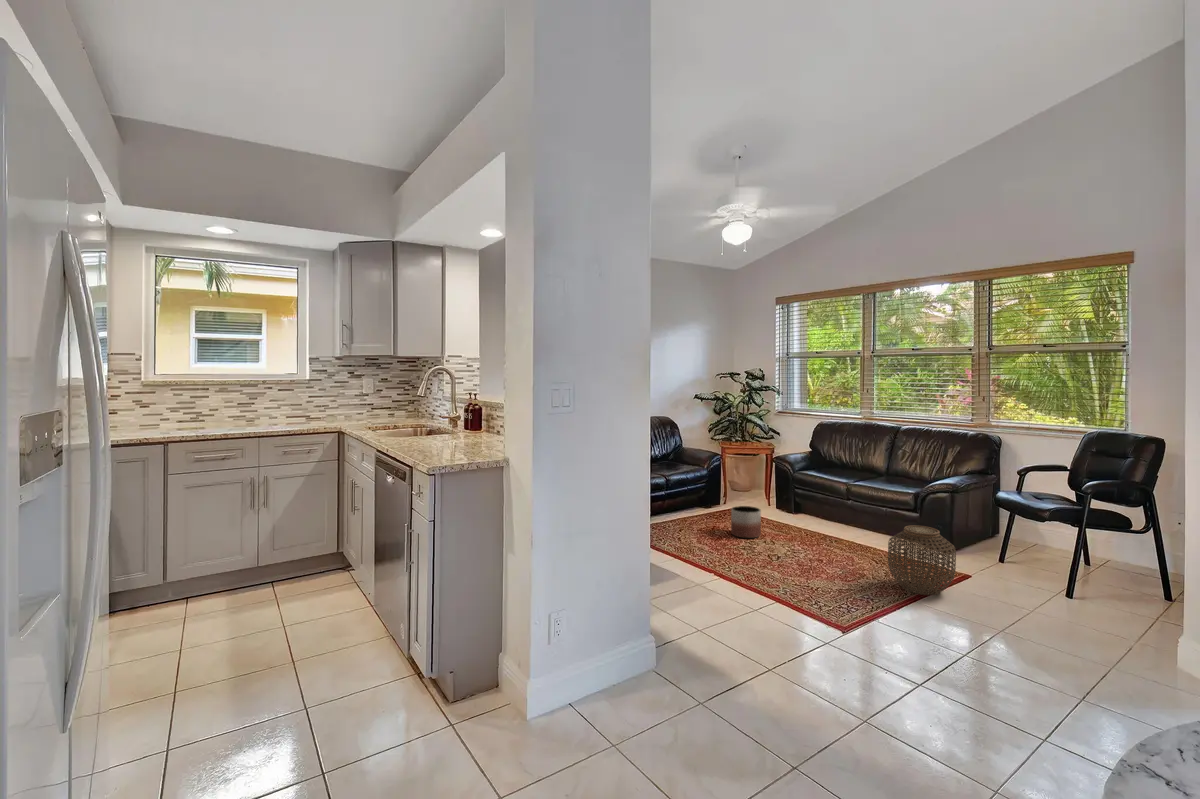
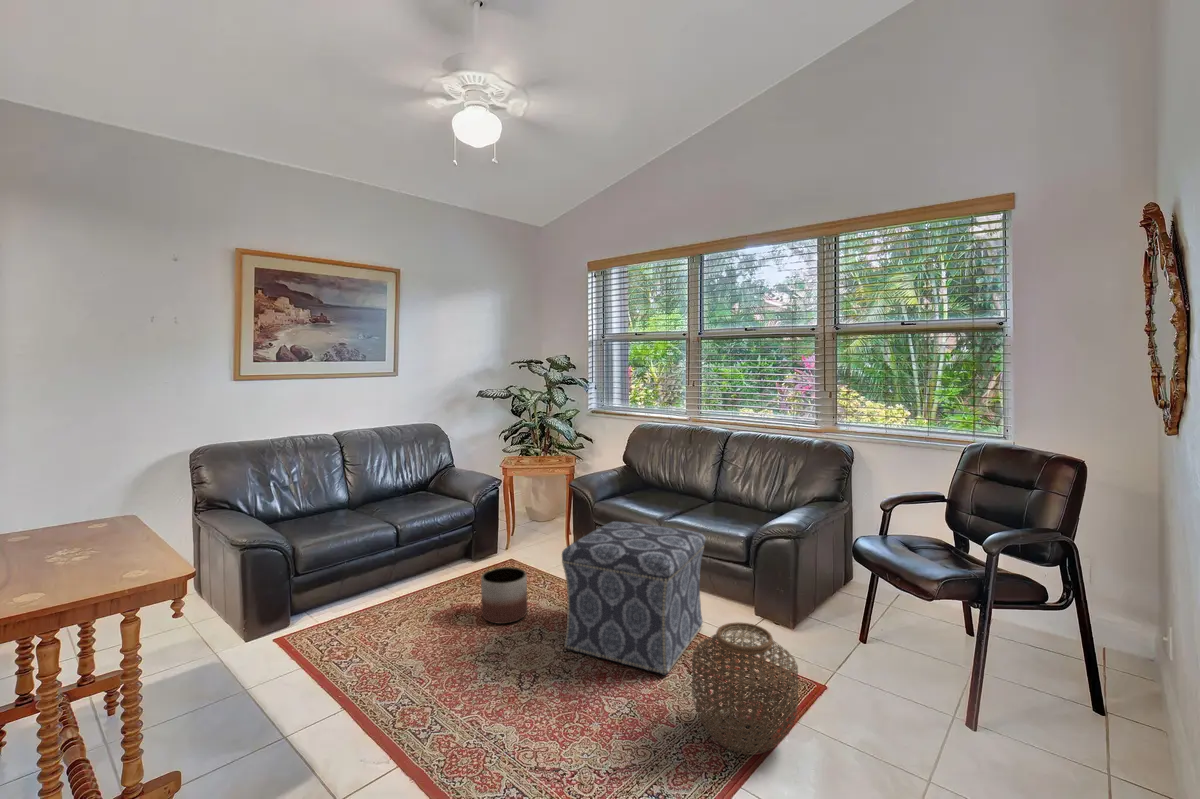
ottoman: none [793,478,887,565] -> present [562,521,705,675]

